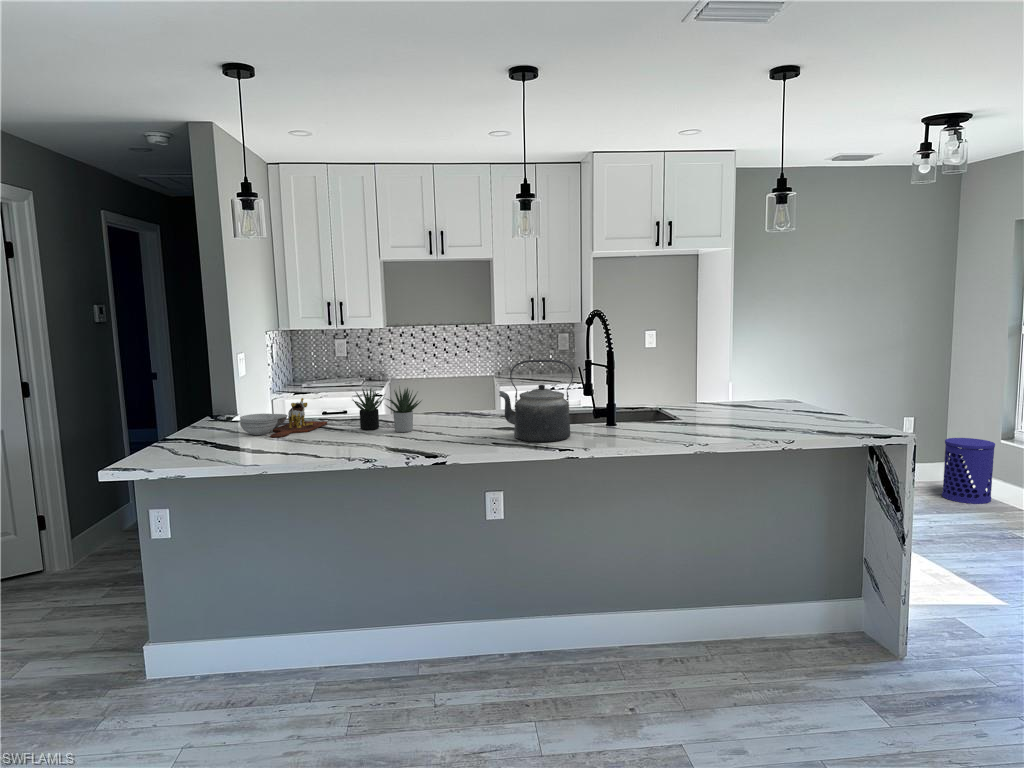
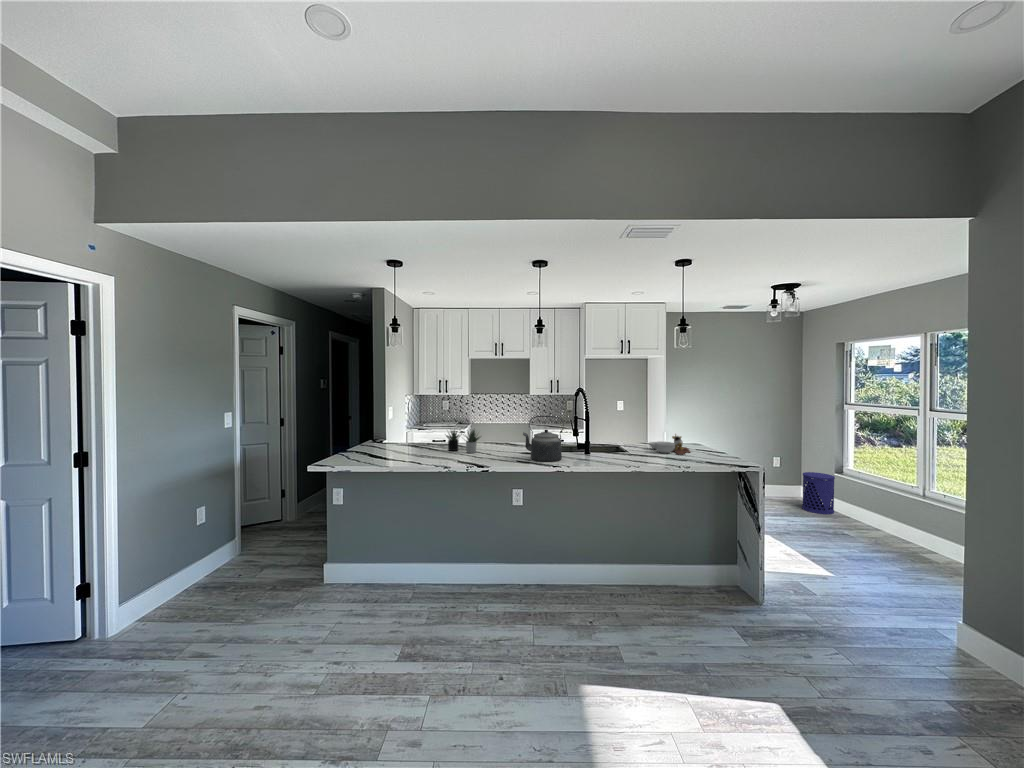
cutting board: present [240,398,327,437] -> present [649,434,690,455]

